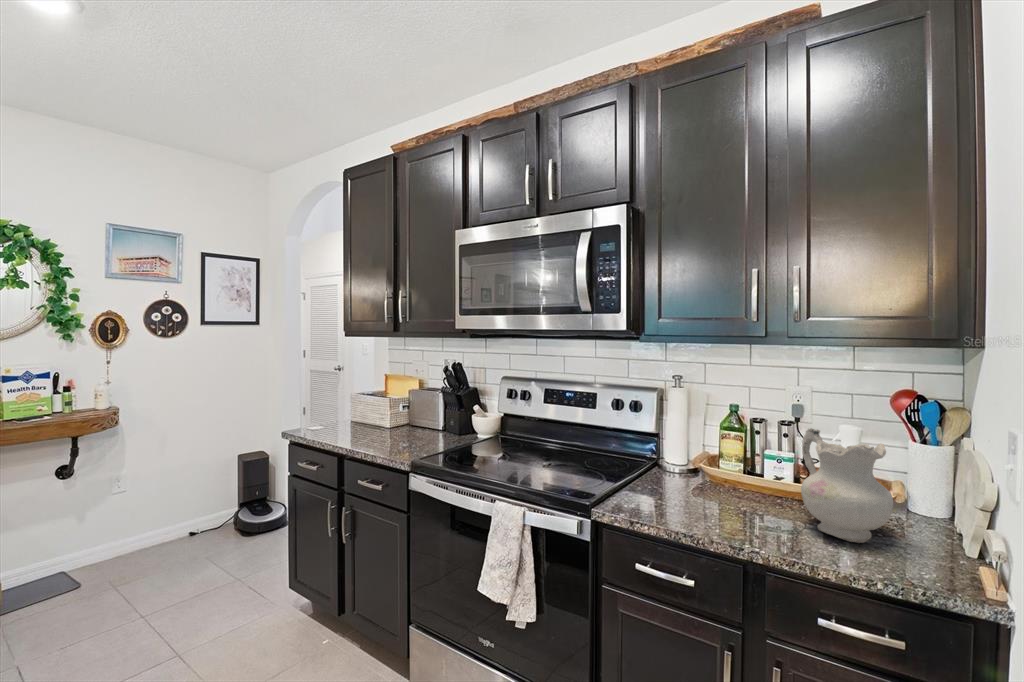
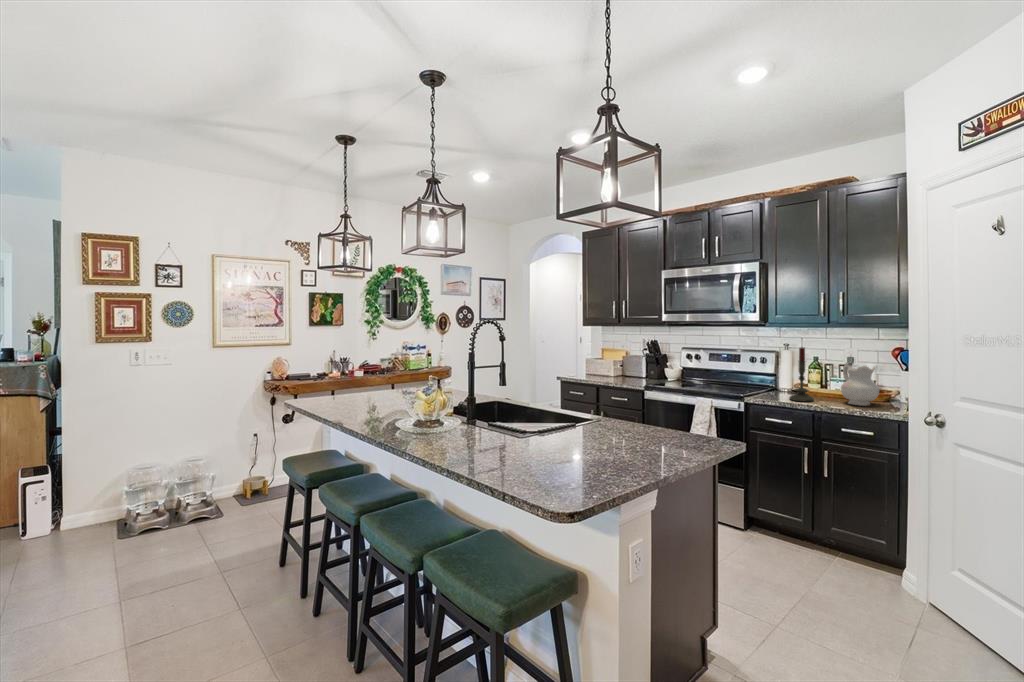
candle: none [689,389,741,523] -> present [789,347,814,402]

